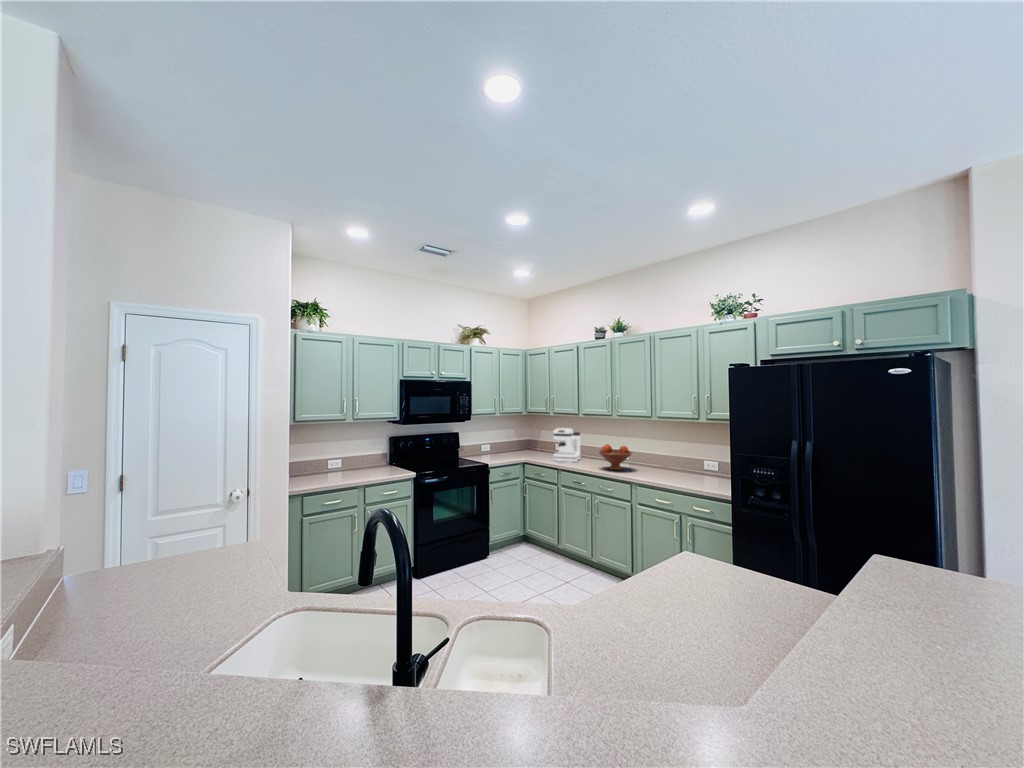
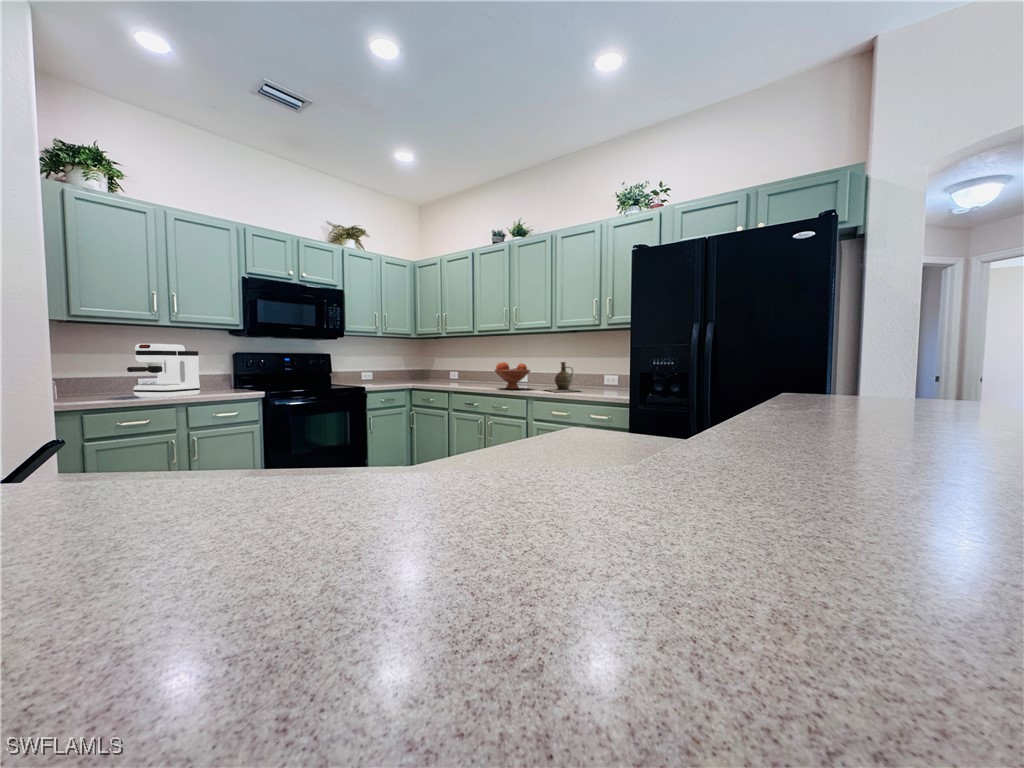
coffee maker: present [553,428,580,462] -> present [127,344,200,398]
ceramic jug: none [643,447,683,477] -> present [545,362,579,392]

